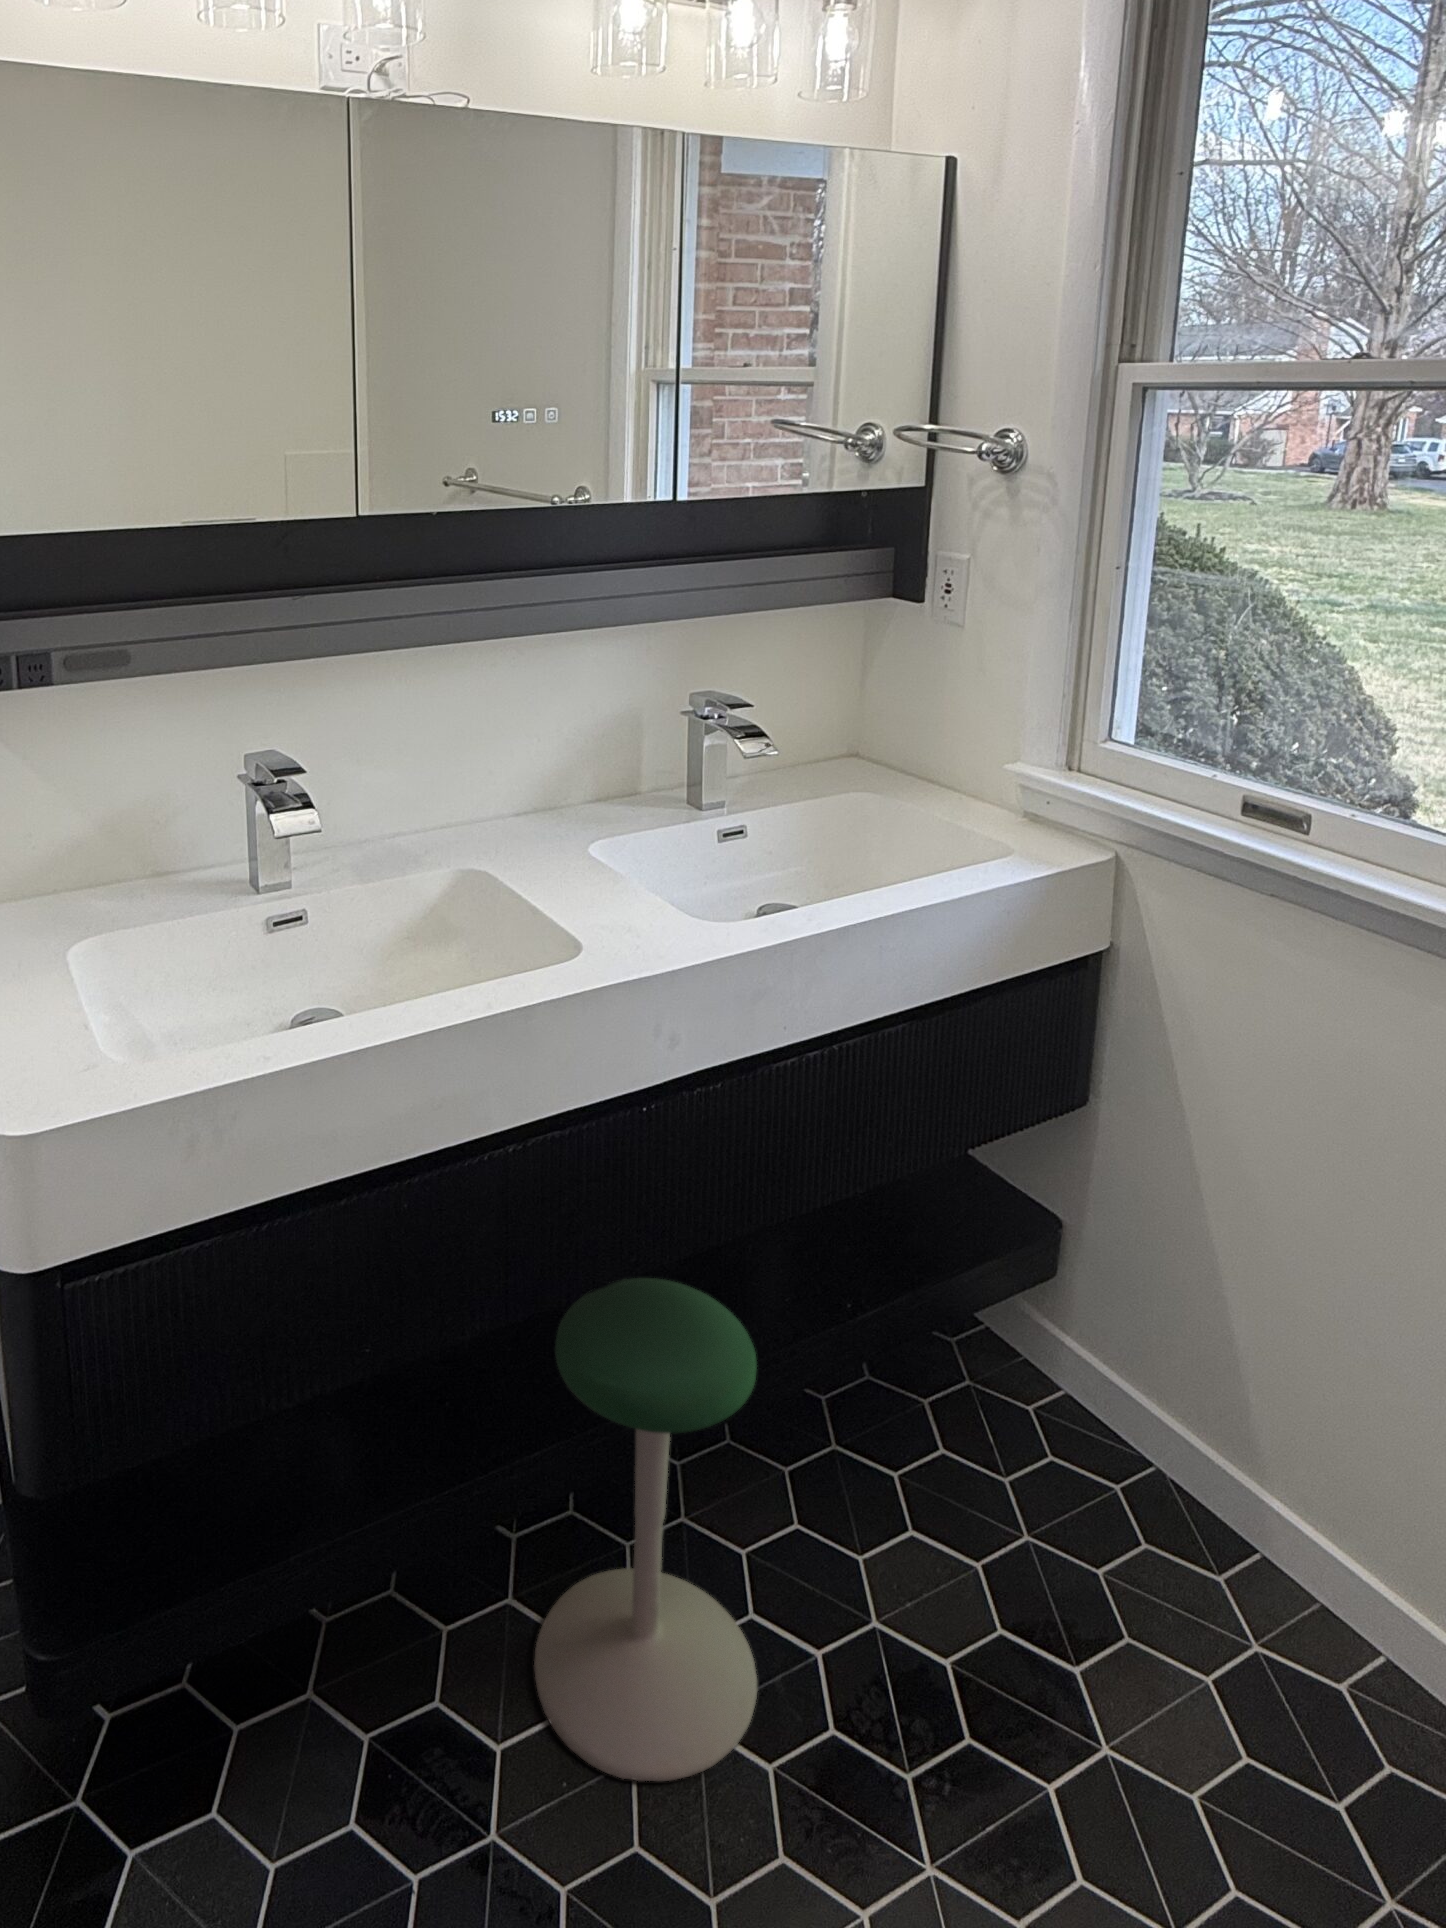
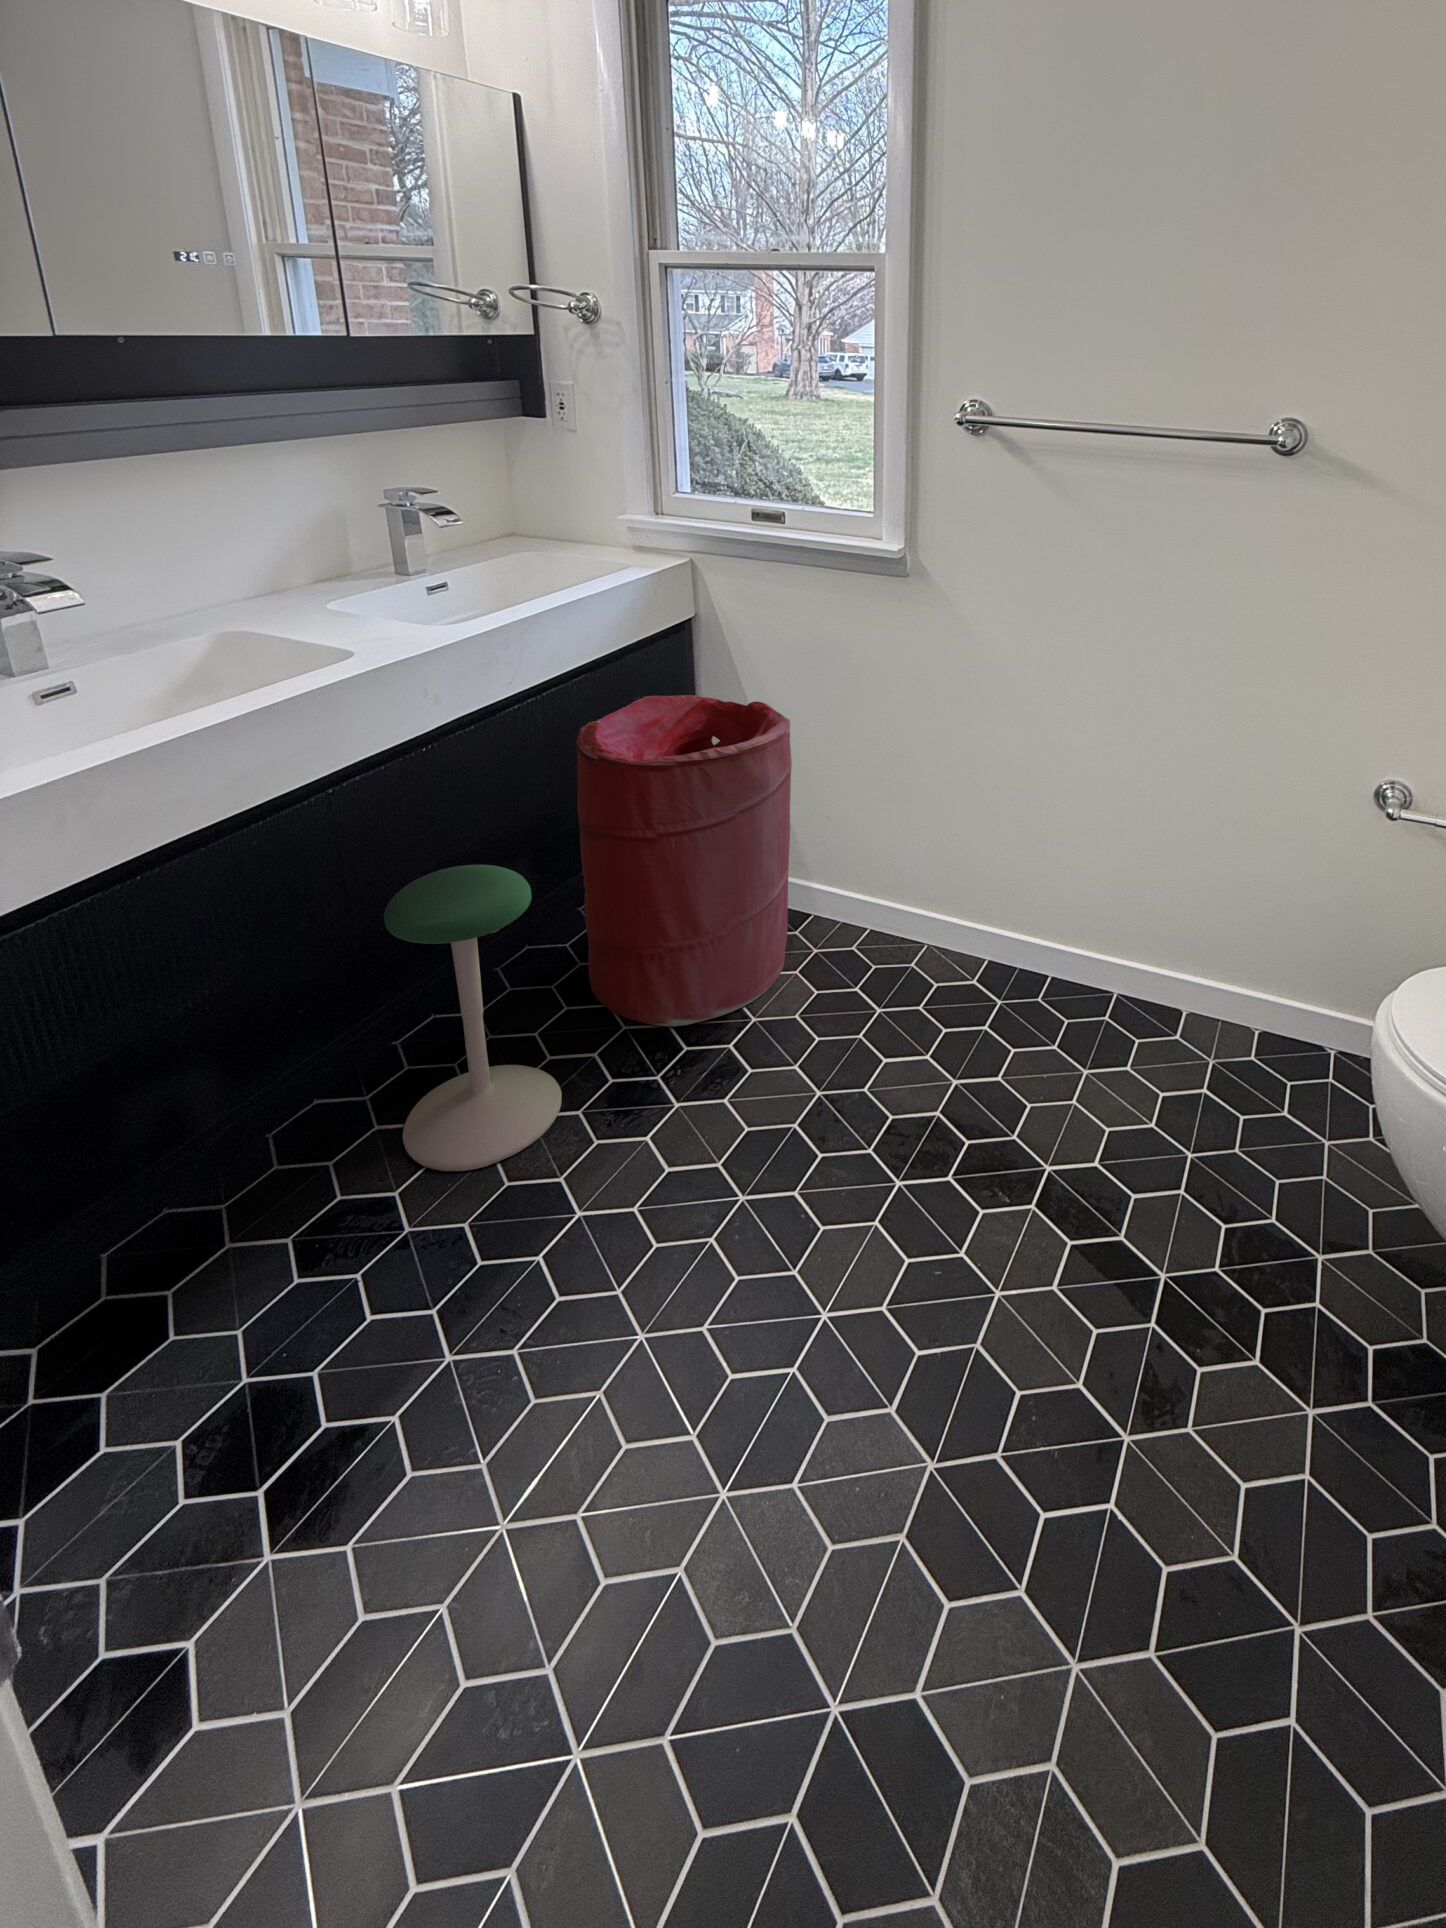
laundry hamper: none [846,1058,1258,1681] -> present [576,695,792,1026]

